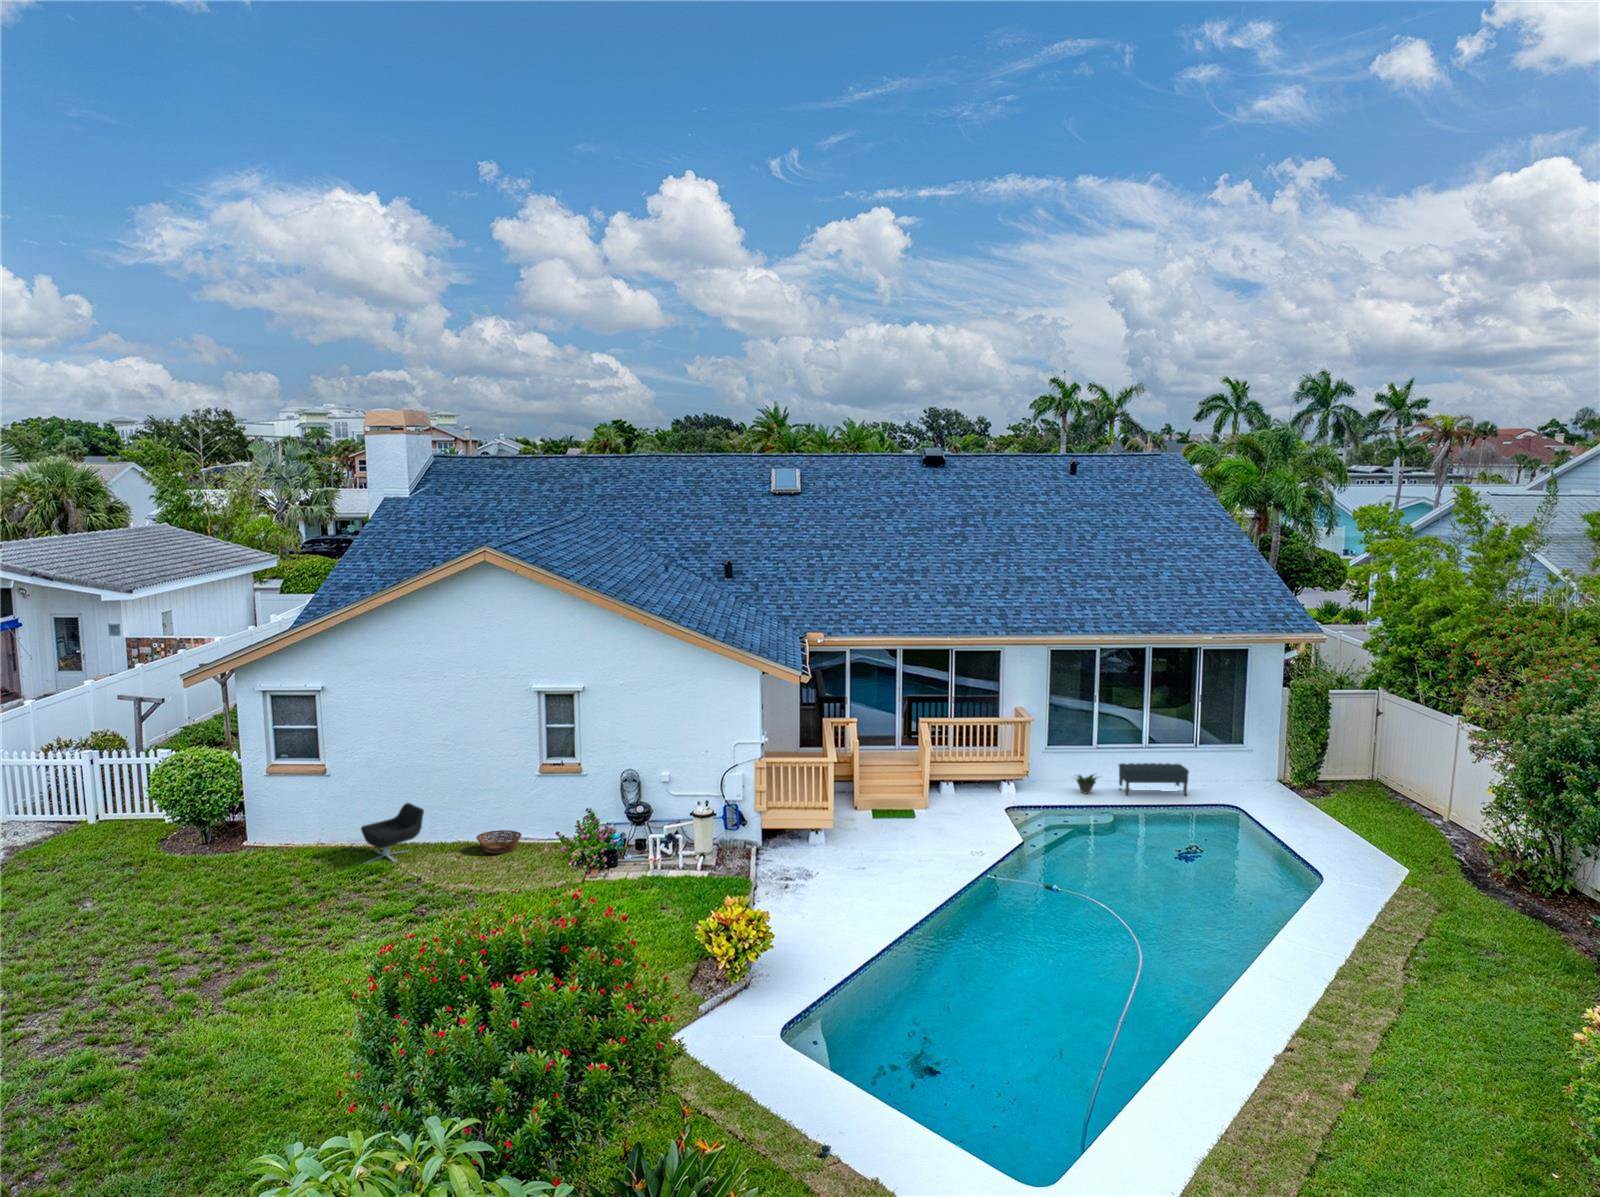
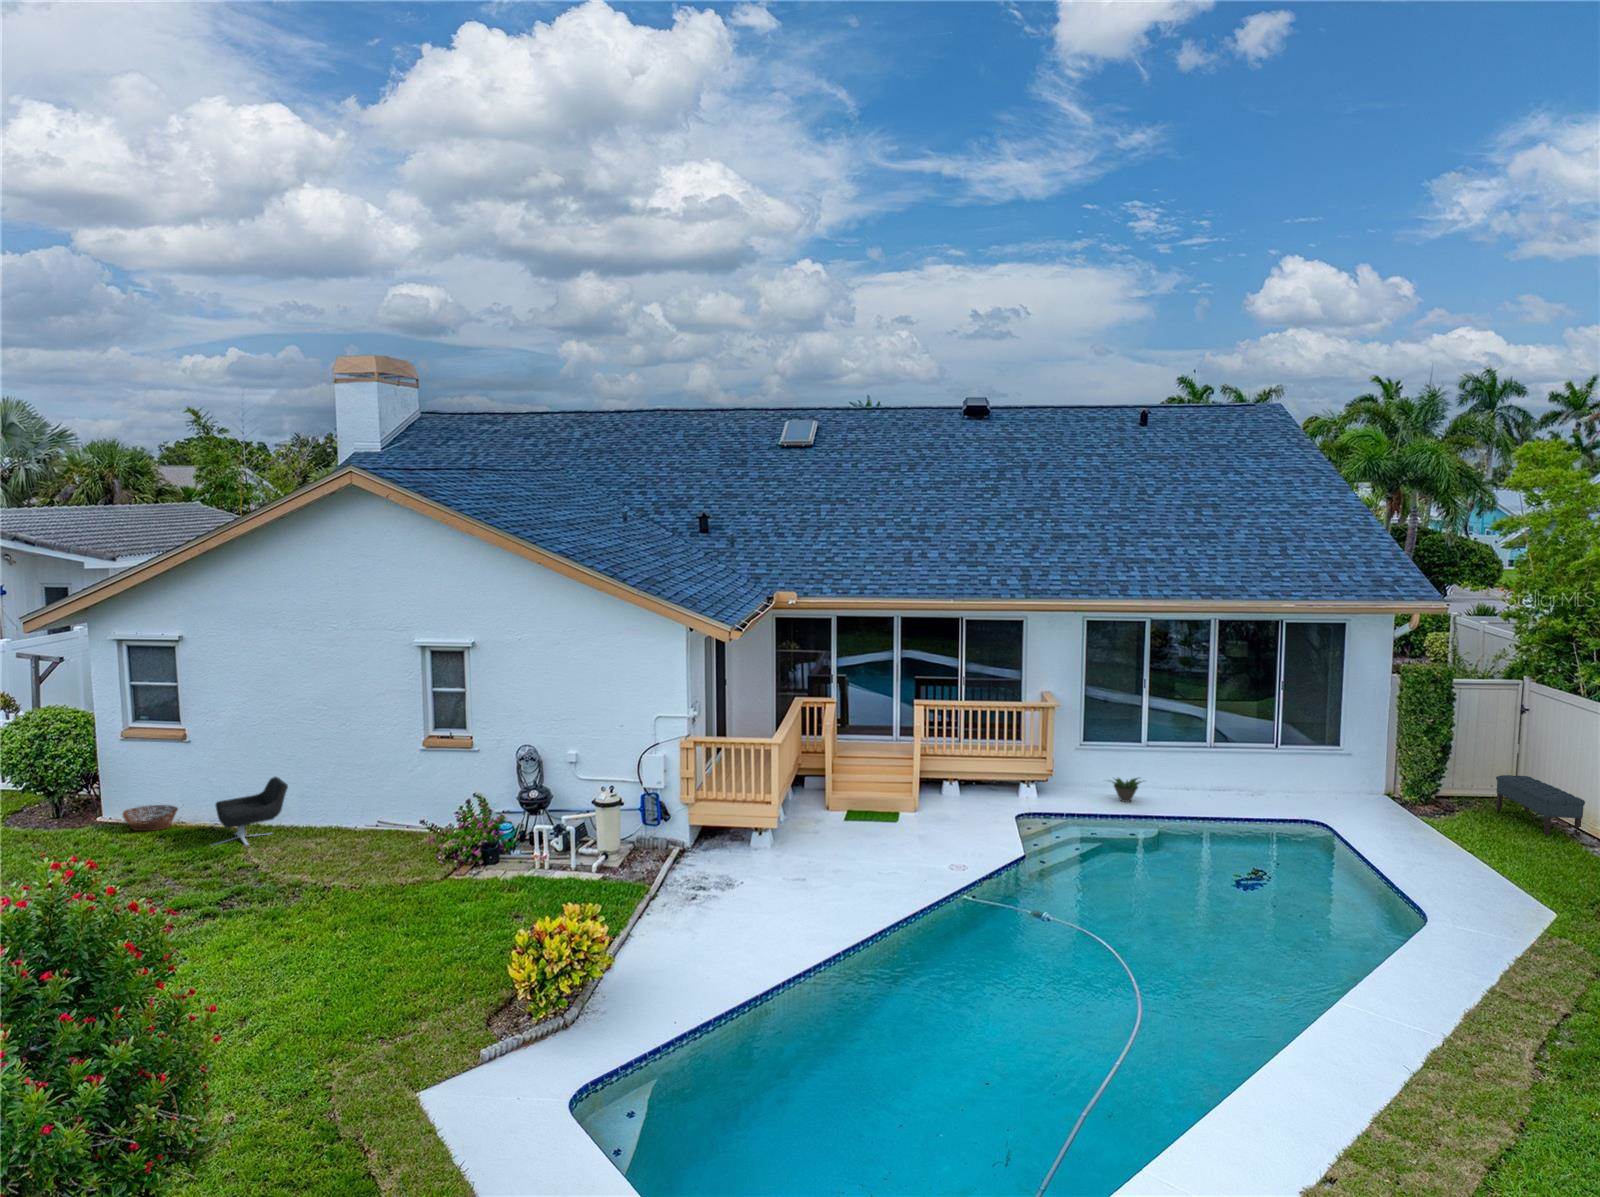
bench: present [1119,763,1189,796] -> present [1496,775,1585,837]
basket: present [476,830,522,853] -> present [123,805,178,831]

